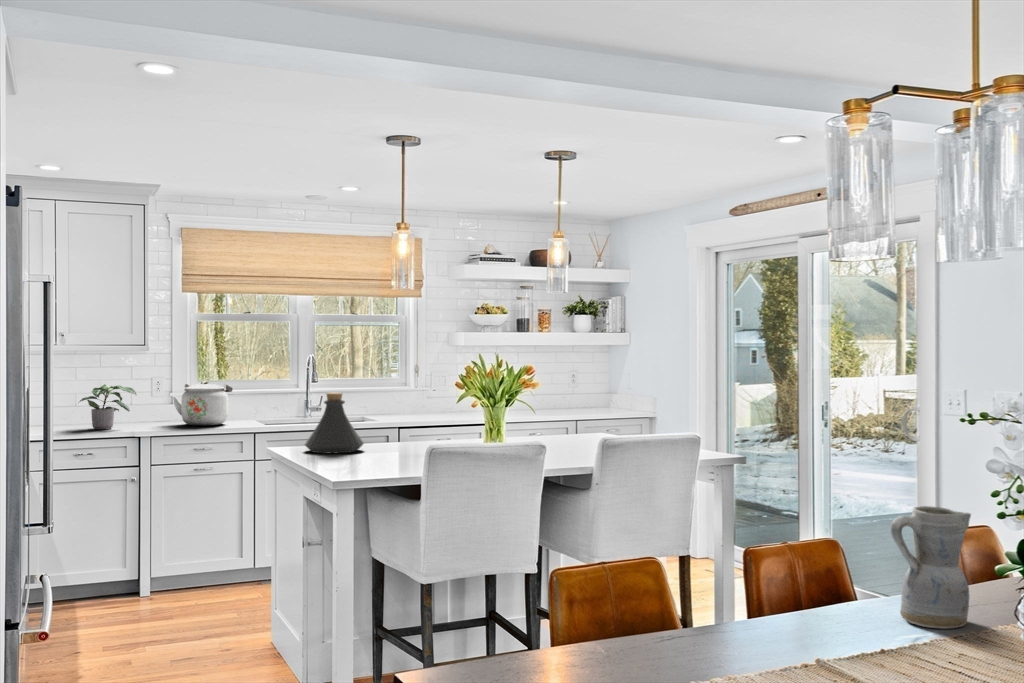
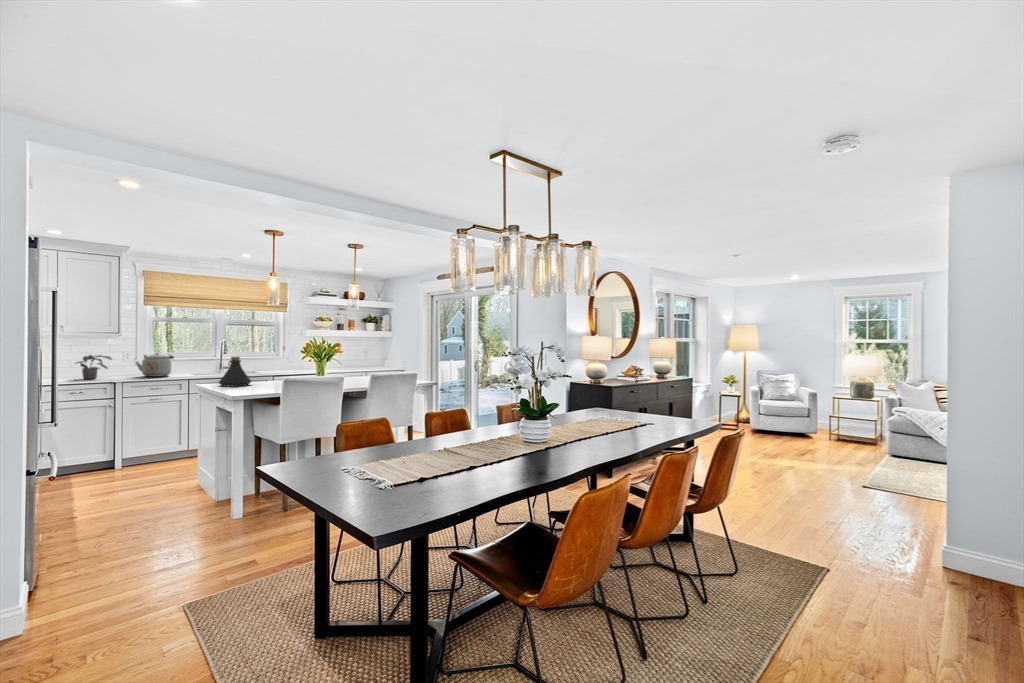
ceramic pitcher: present [891,506,971,629] -> none [470,392,498,435]

